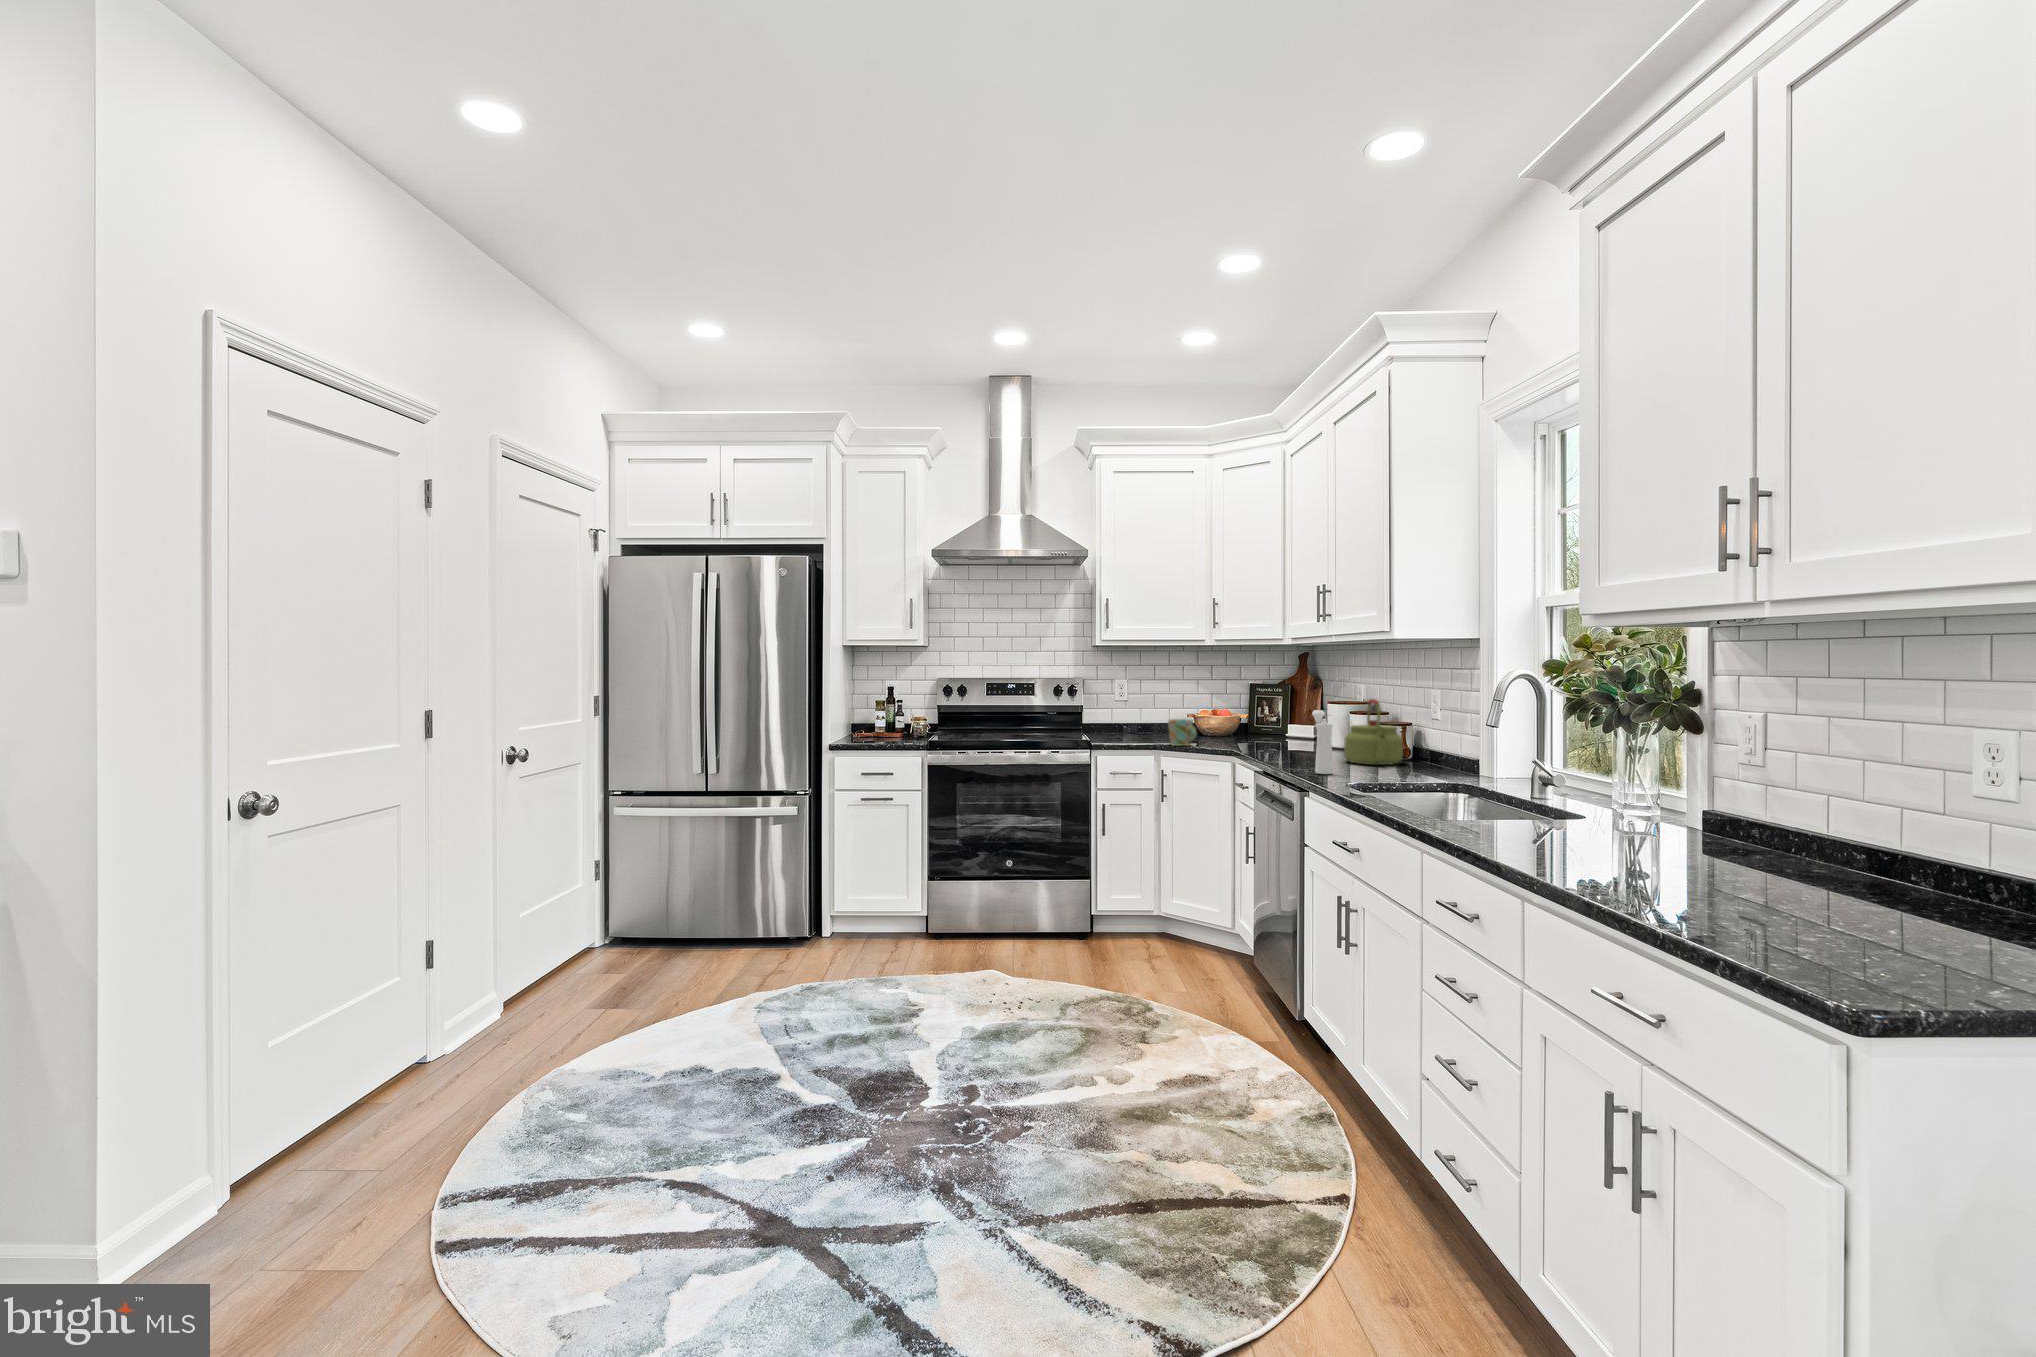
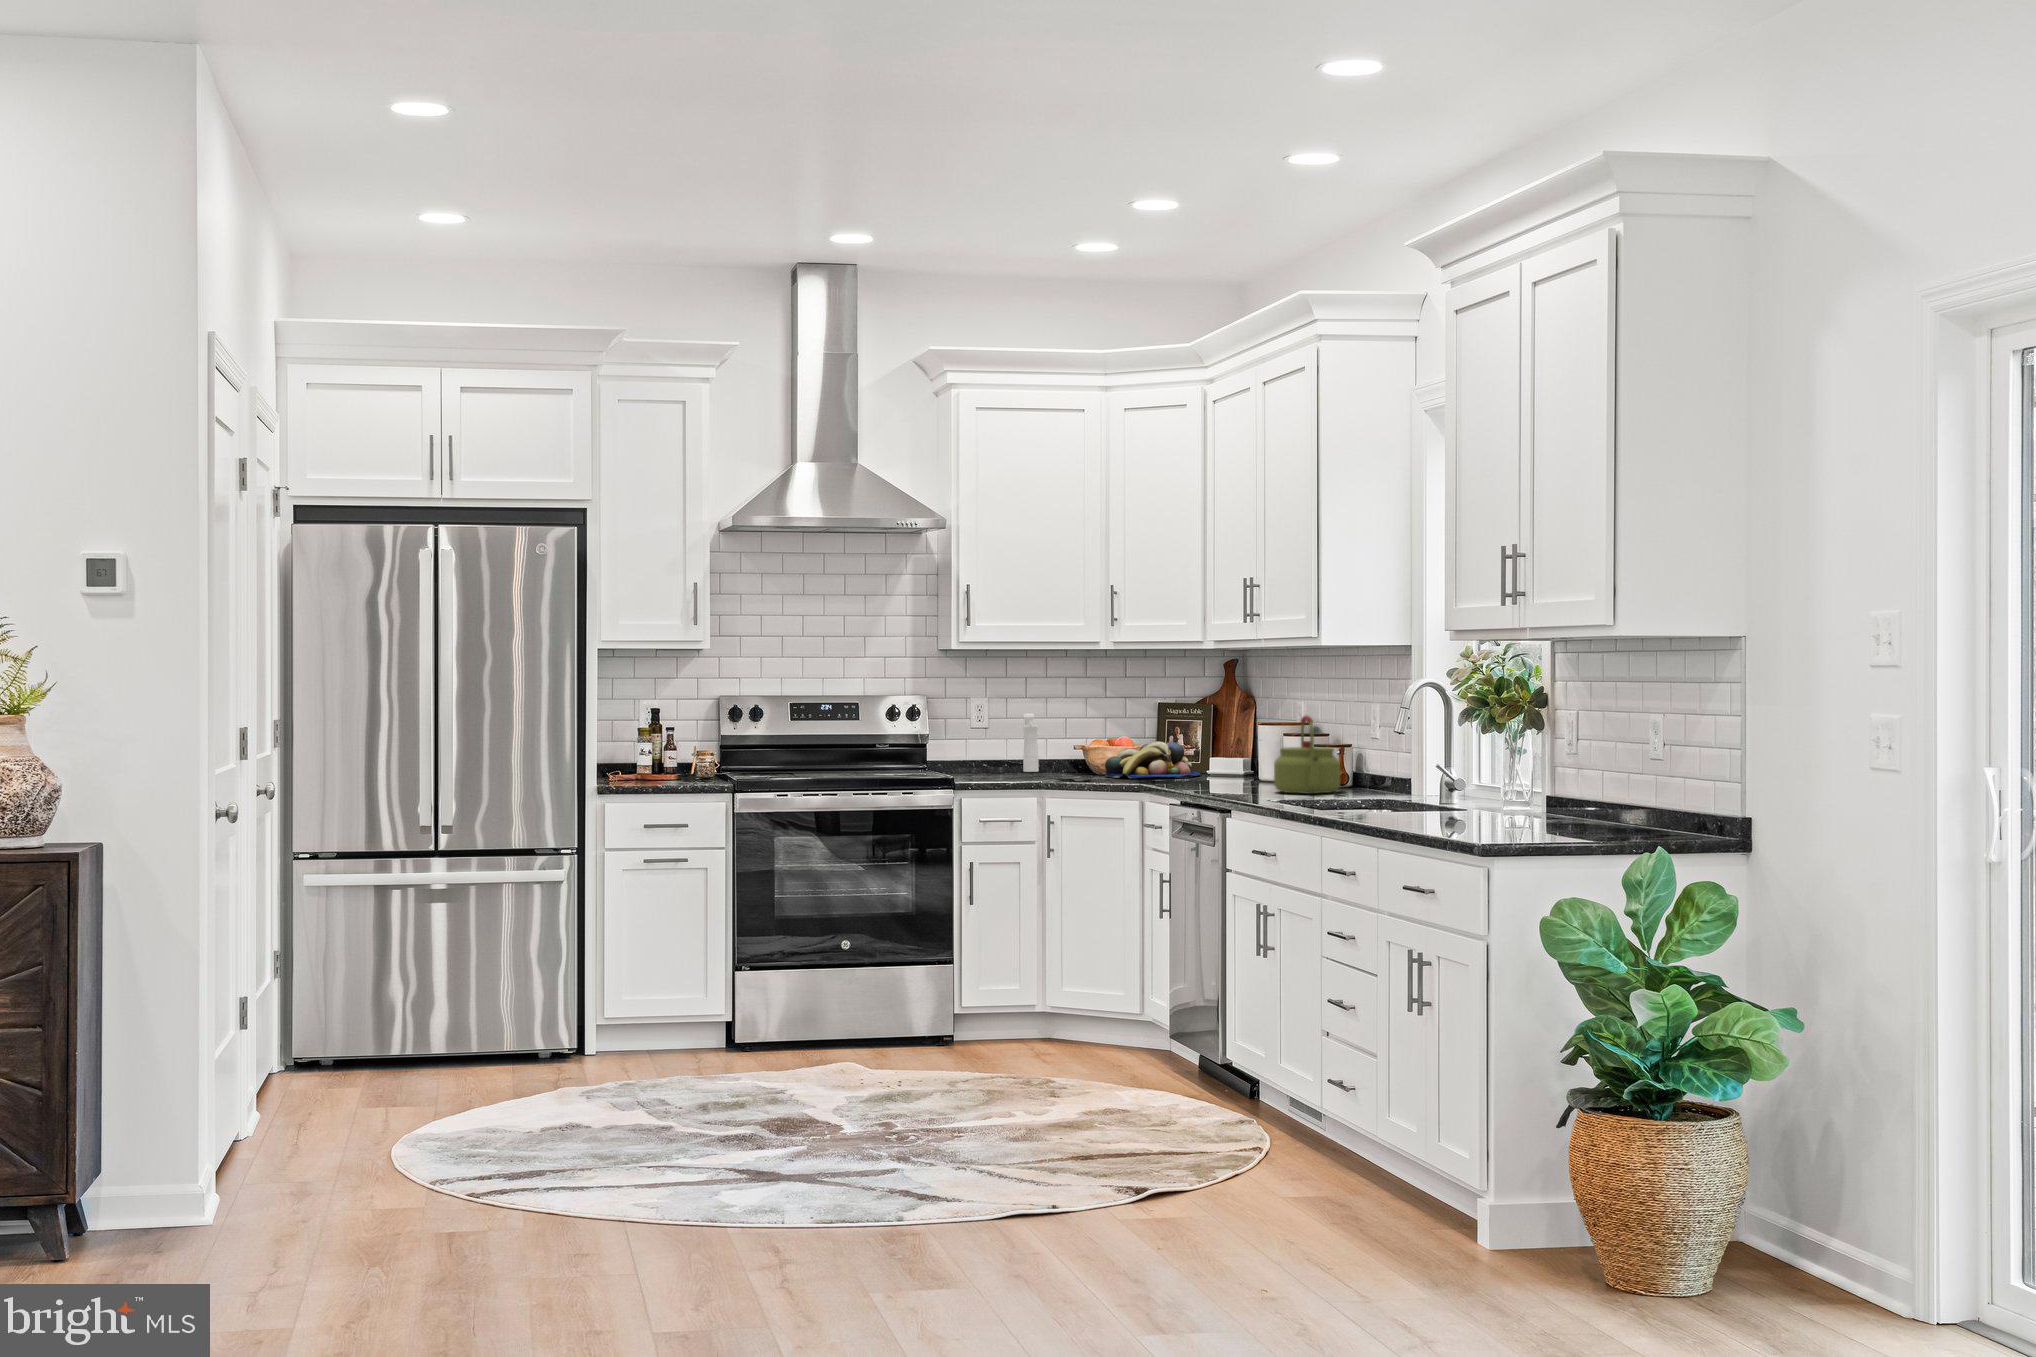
pepper mill: present [1312,710,1333,774] -> present [1023,713,1039,772]
fruit bowl: none [1207,715,1282,742] -> present [1105,741,1201,778]
mug: present [1168,719,1196,746] -> none [1055,748,1093,783]

